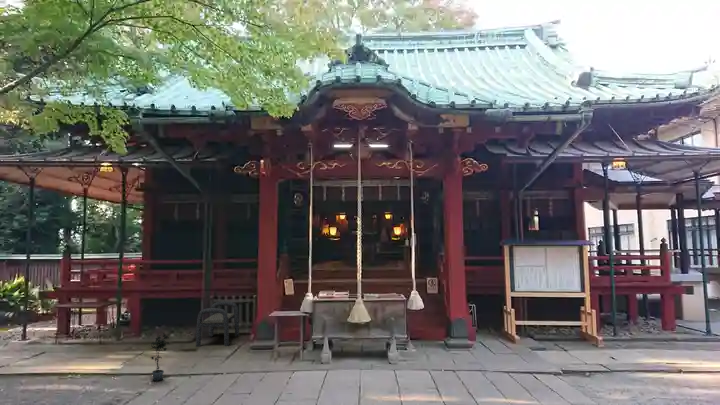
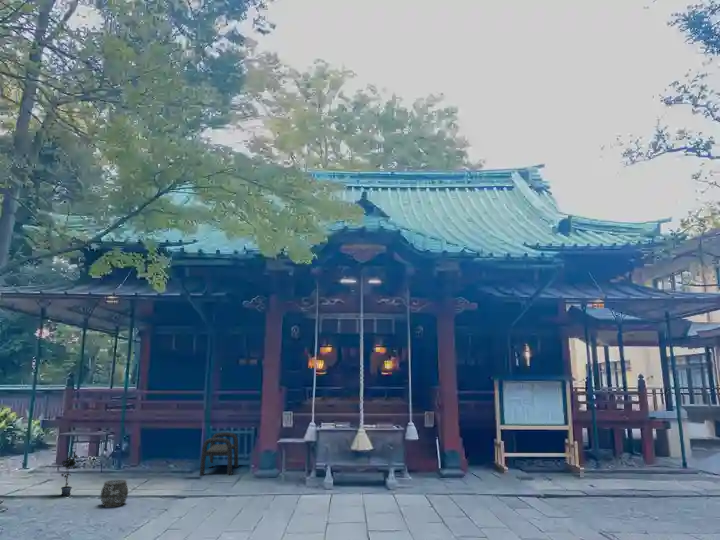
potted plant: present [151,333,169,381] -> present [61,453,79,496]
woven basket: none [69,359,101,389] -> present [101,480,128,506]

